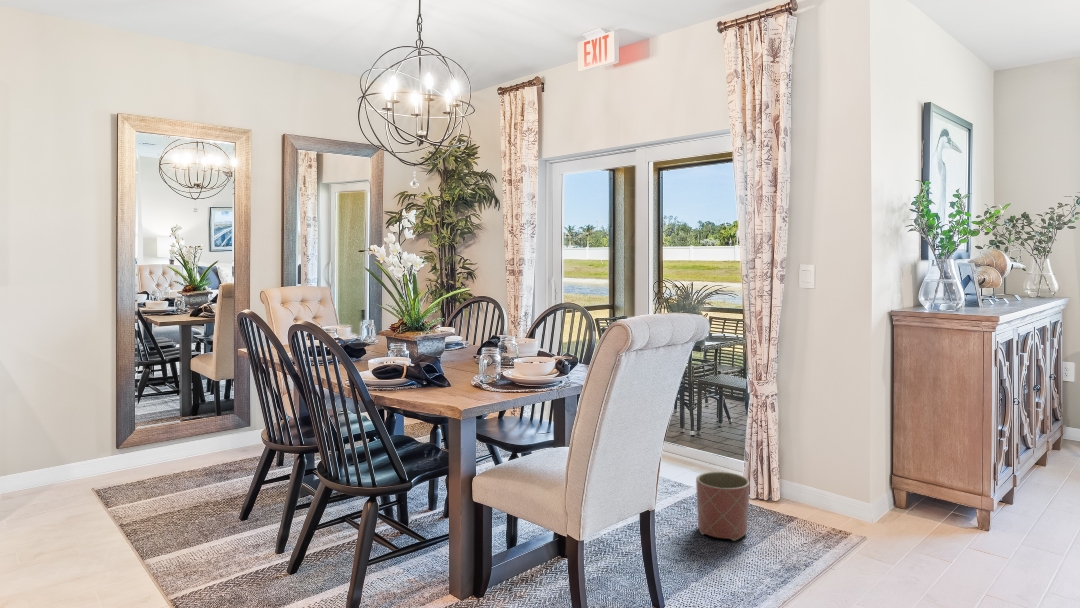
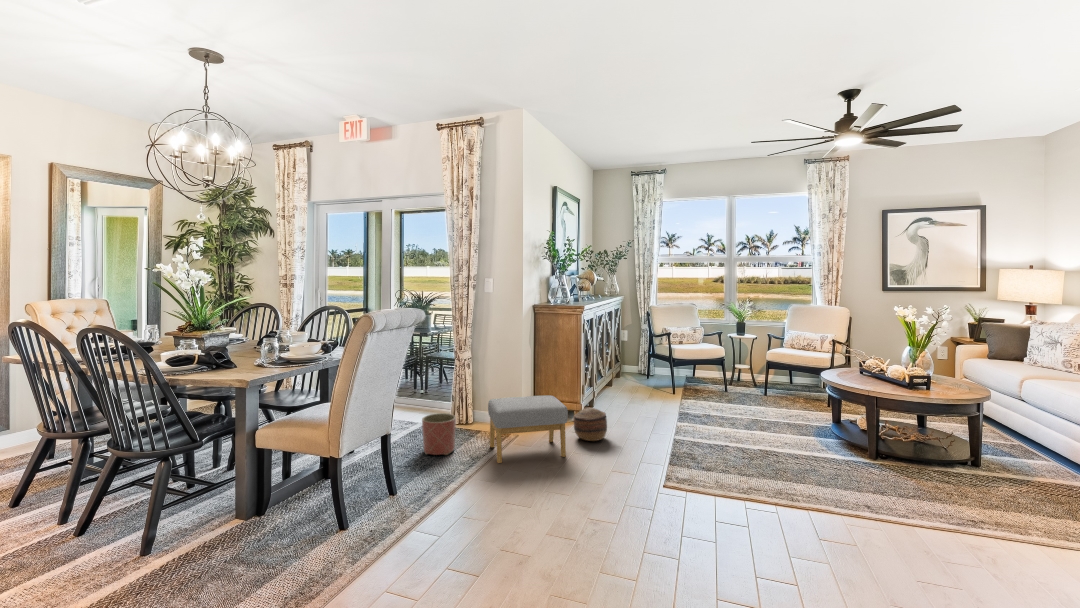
footstool: none [805,460,961,580] -> present [488,396,568,463]
basket: none [966,493,1039,557] -> present [574,408,607,441]

